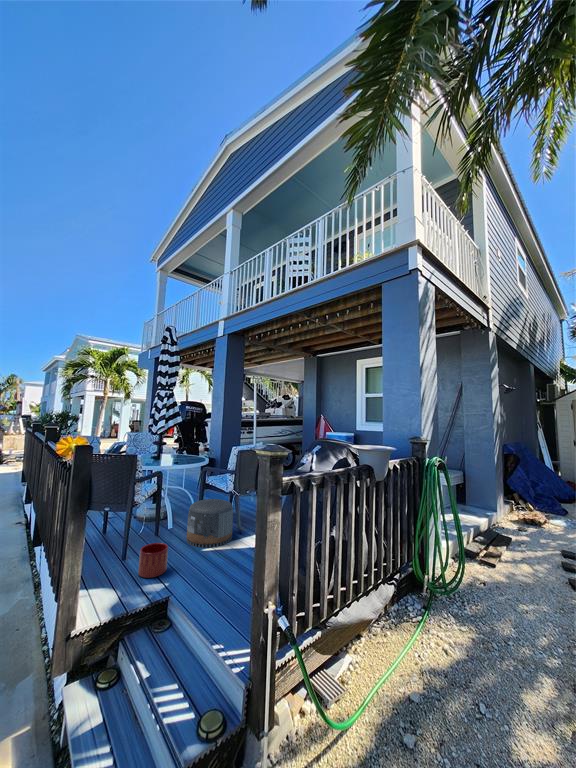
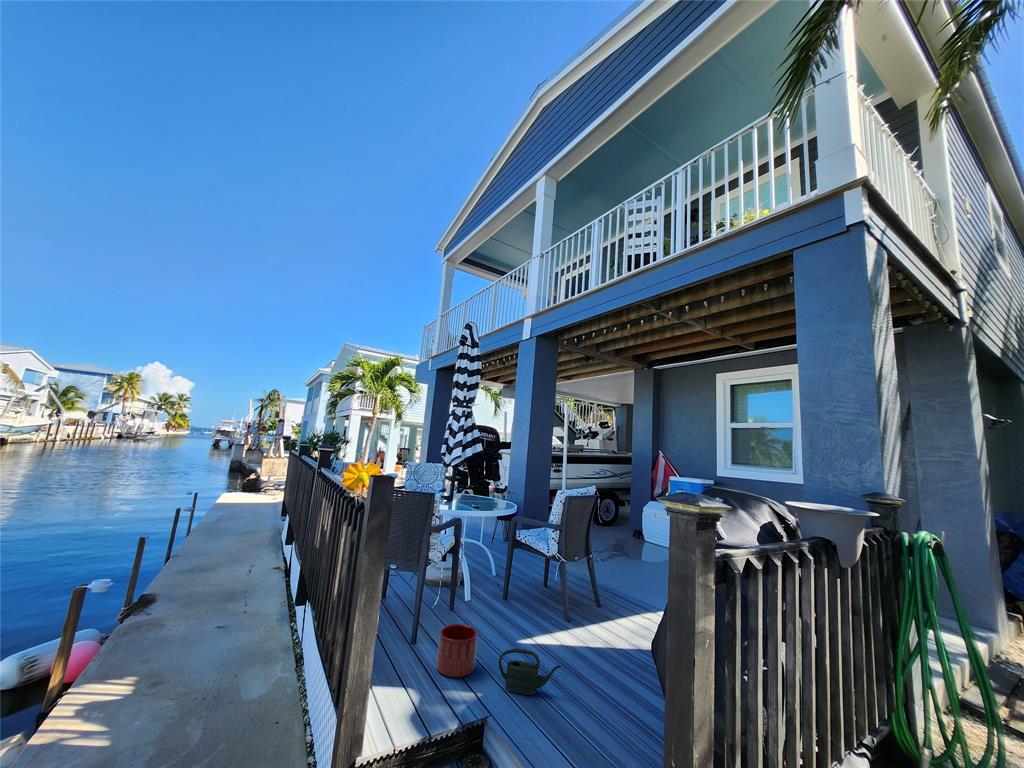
pouf: present [186,499,233,548] -> none [493,565,559,639]
watering can: none [181,553,223,581] -> present [499,649,561,695]

